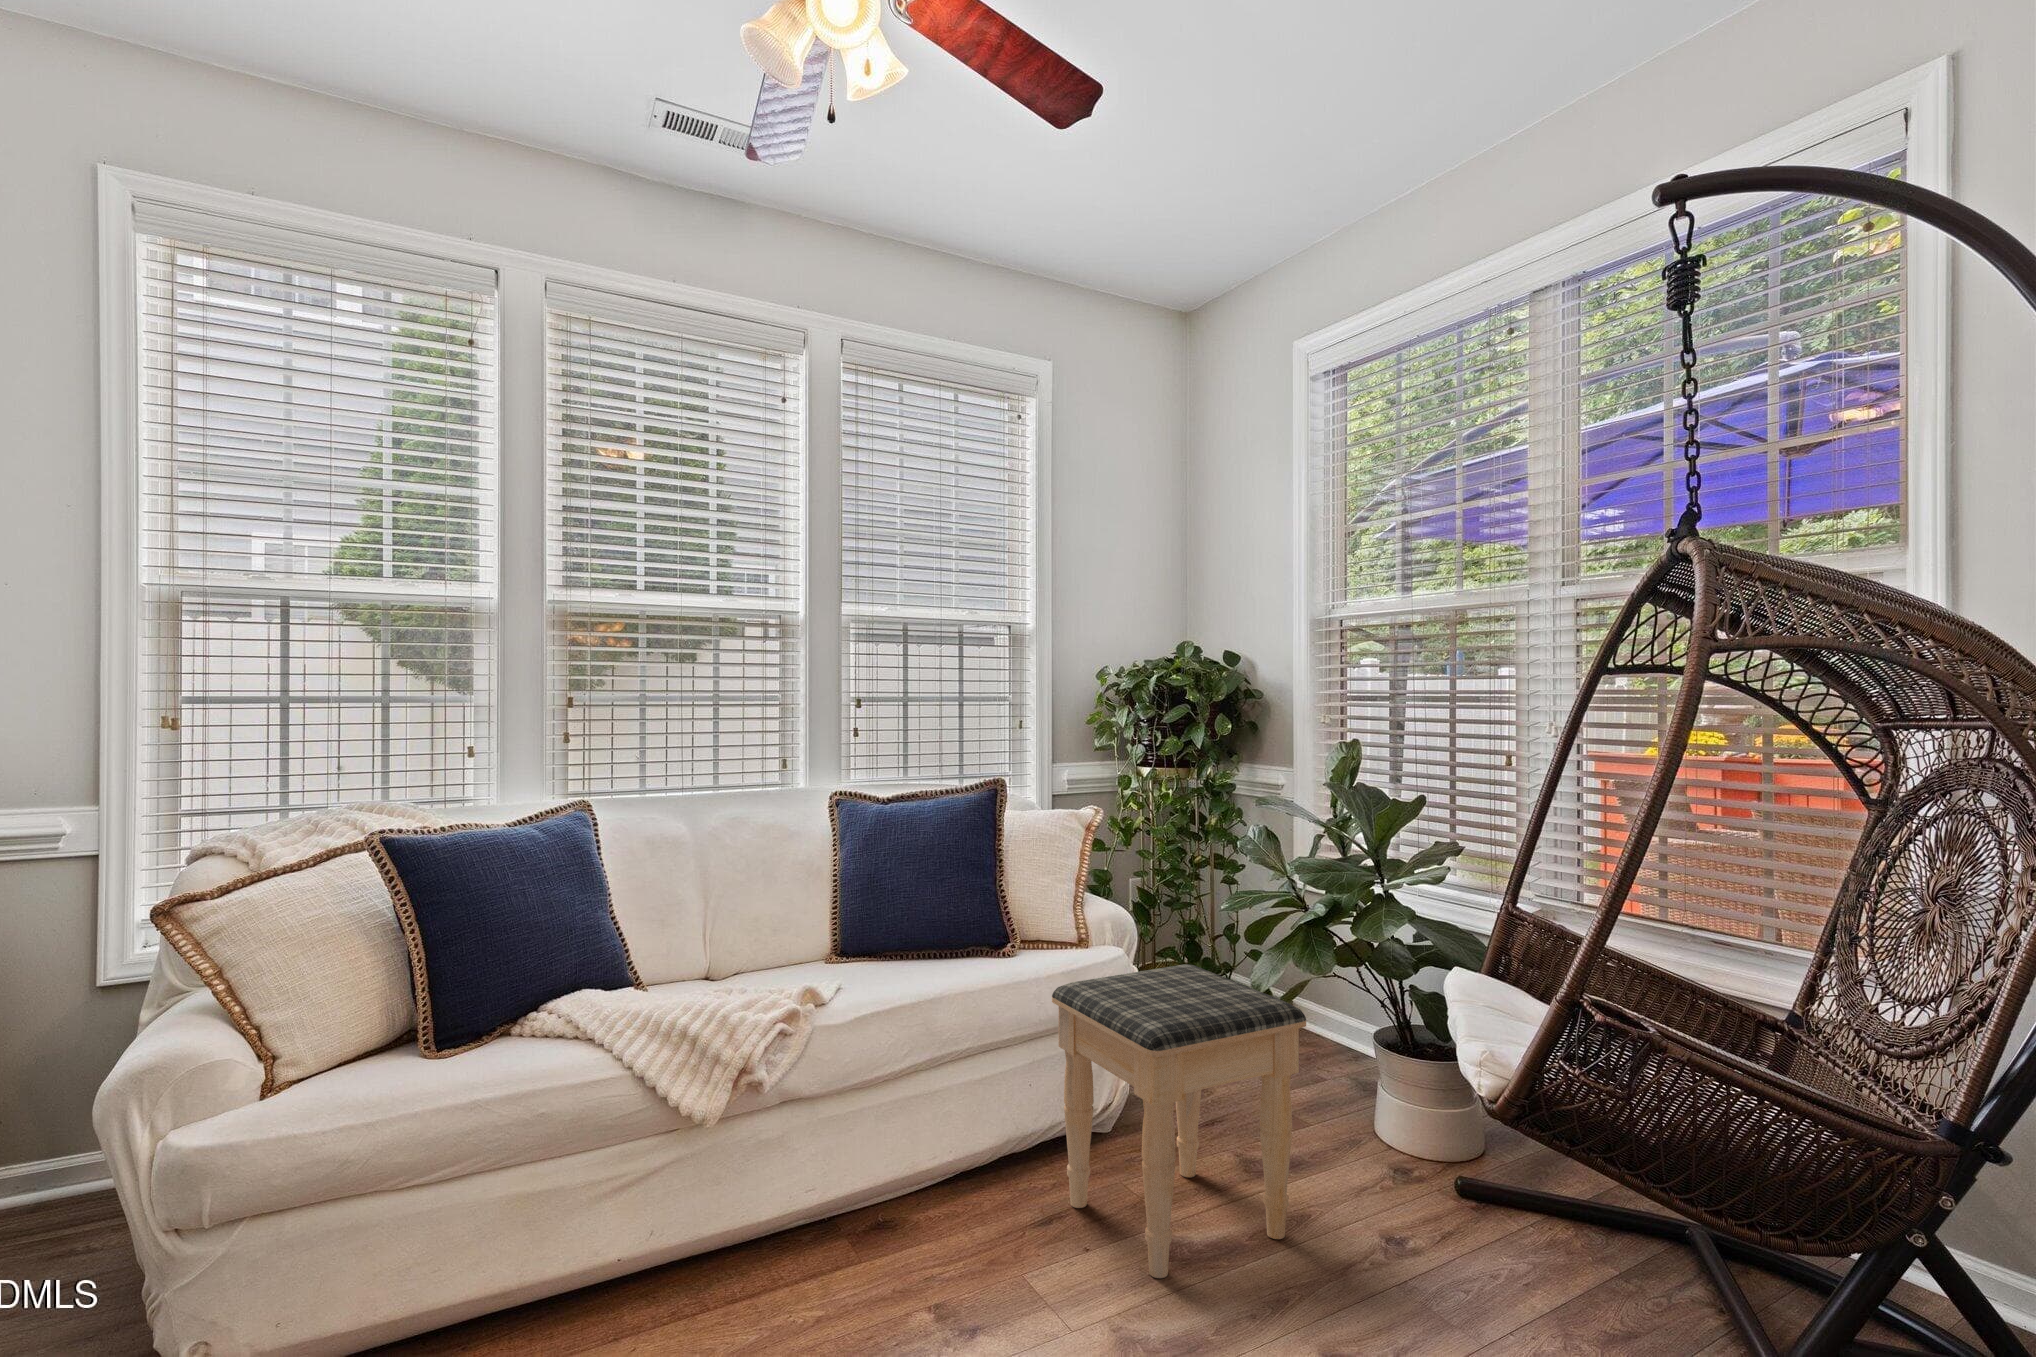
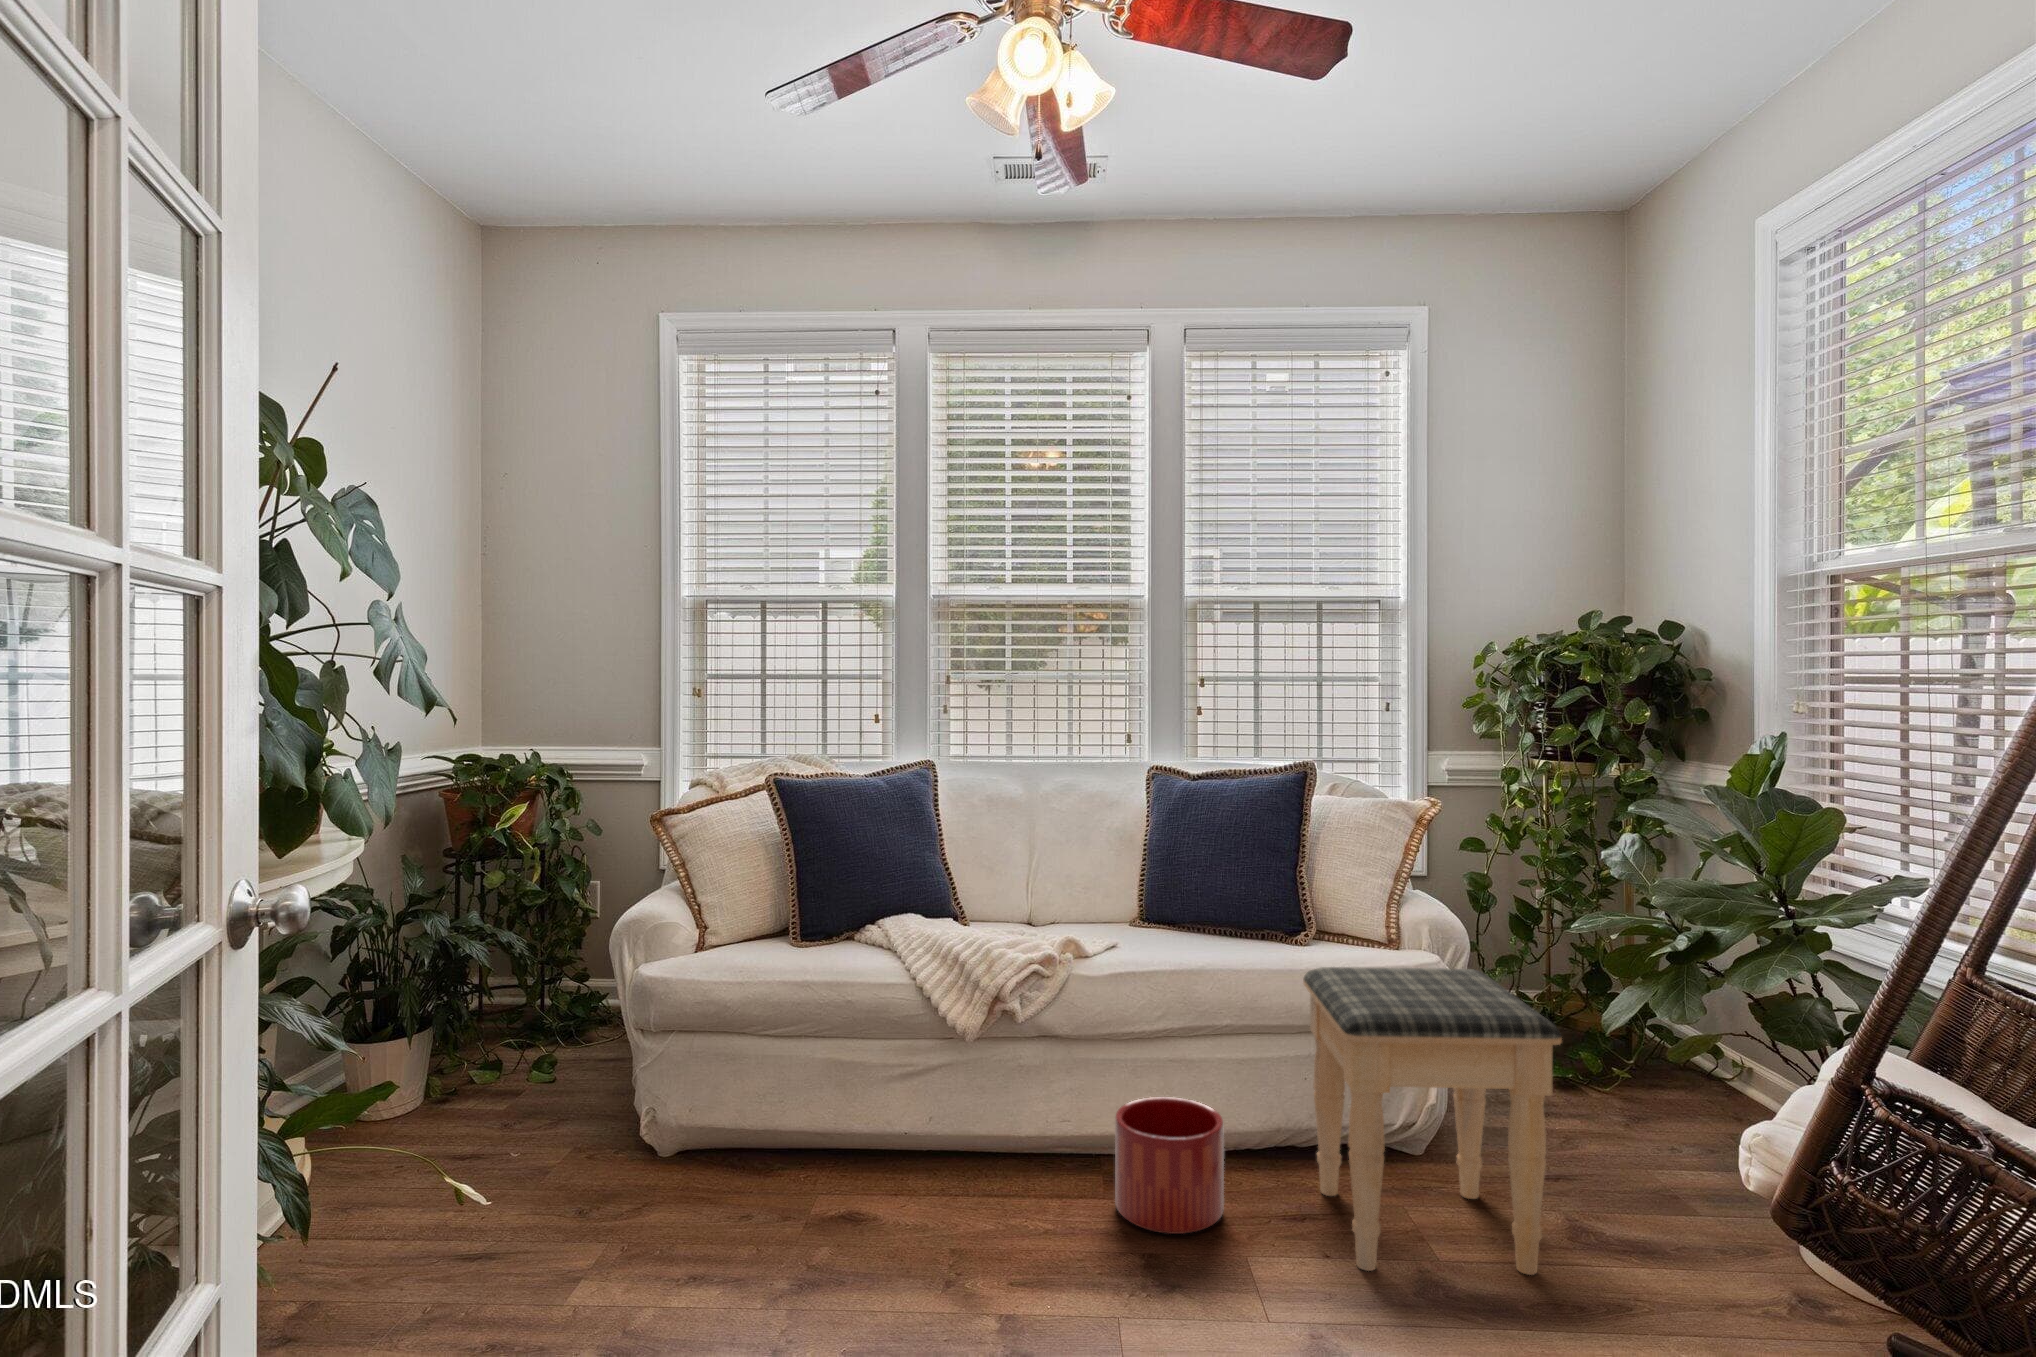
planter: none [893,1144,1008,1299] -> present [1115,1097,1224,1234]

